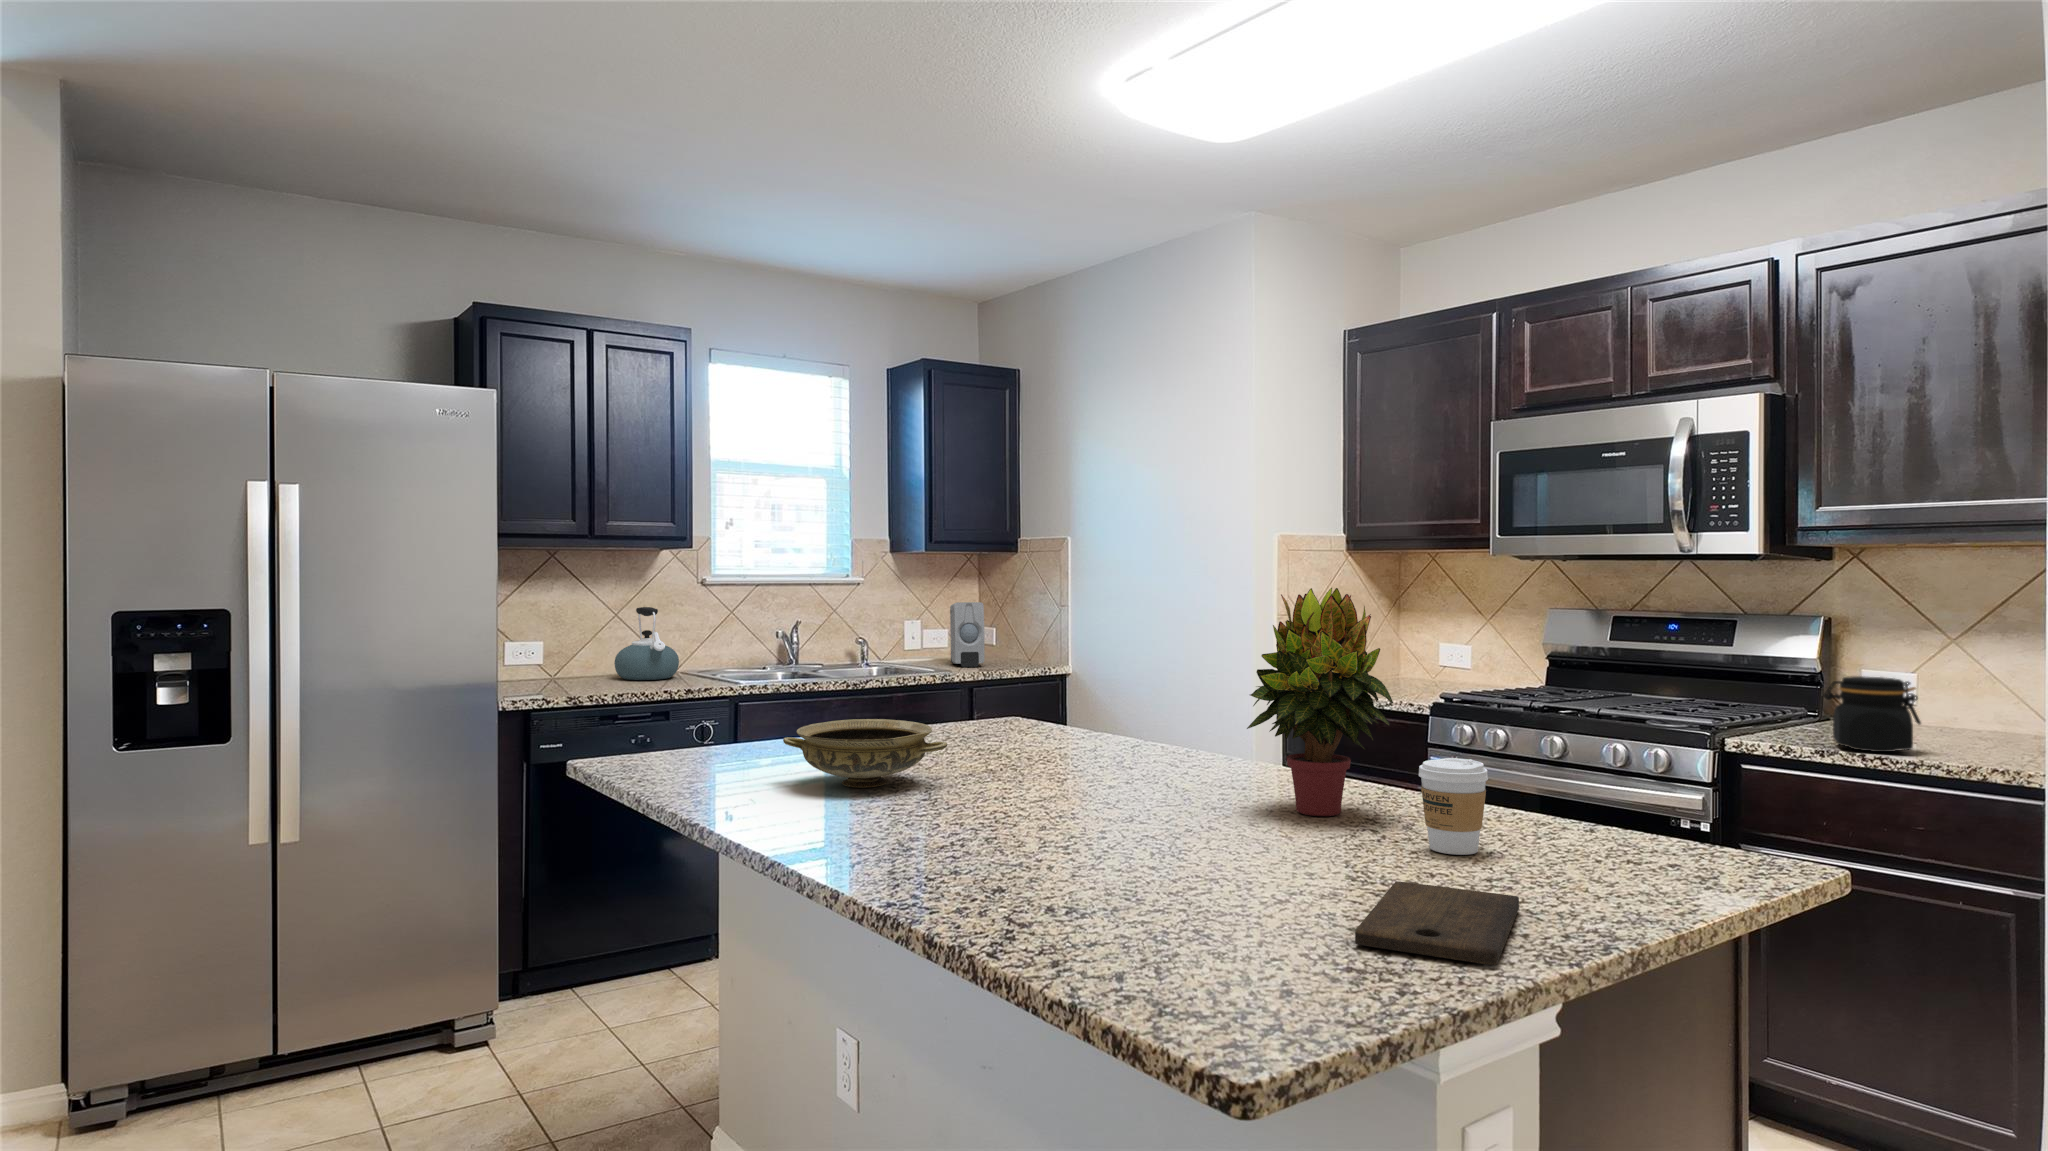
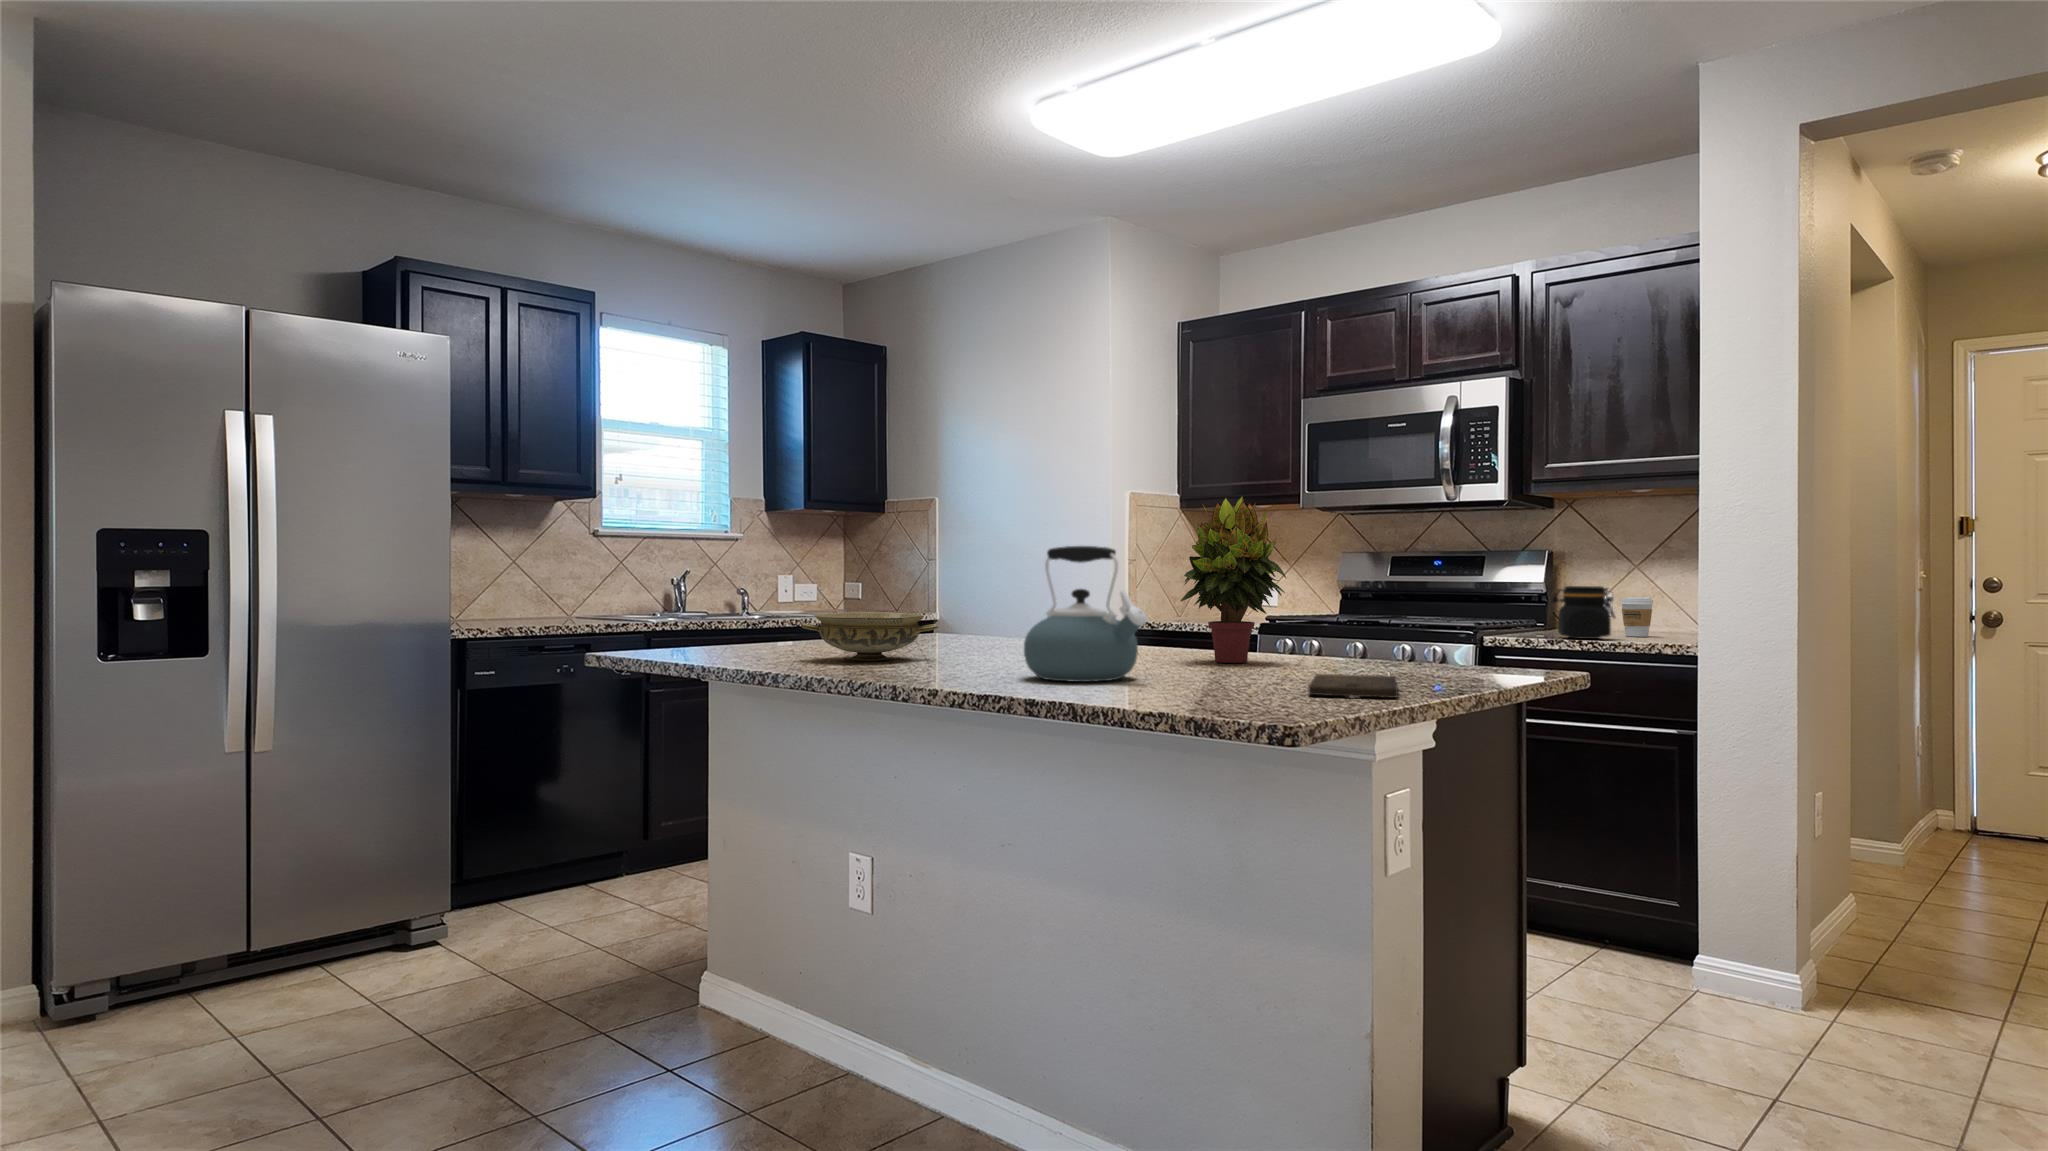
soap dispenser: present [950,602,985,667] -> none [823,554,858,613]
kettle: present [614,607,679,680] -> present [1024,546,1147,682]
coffee cup: present [1419,758,1488,855] -> present [1621,596,1653,637]

